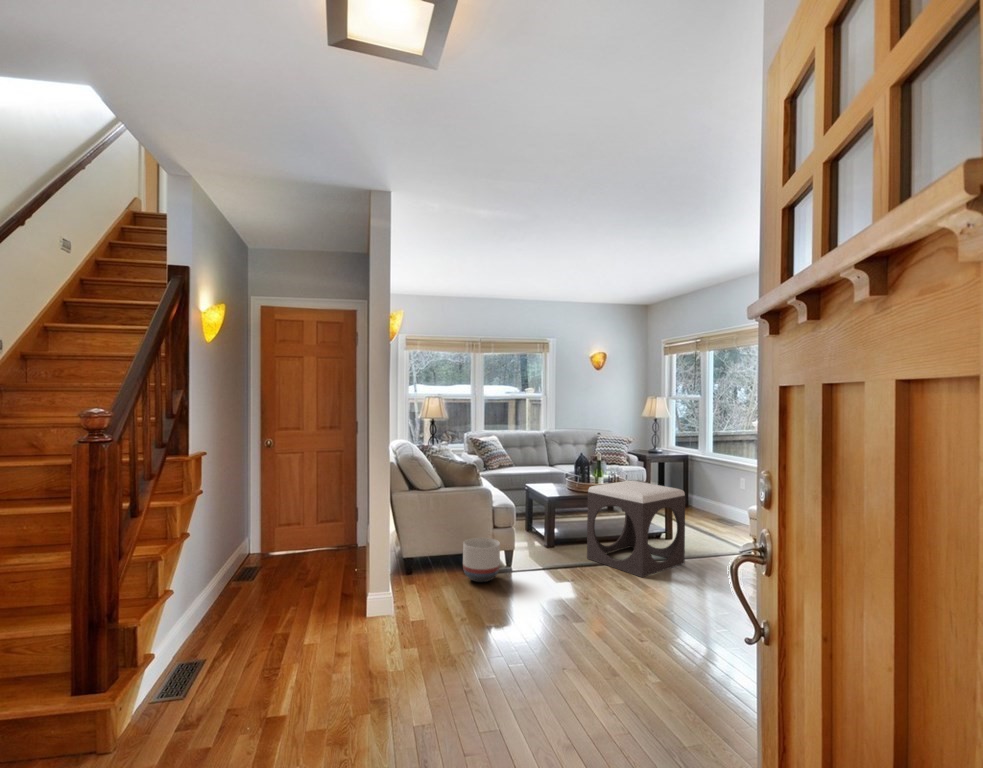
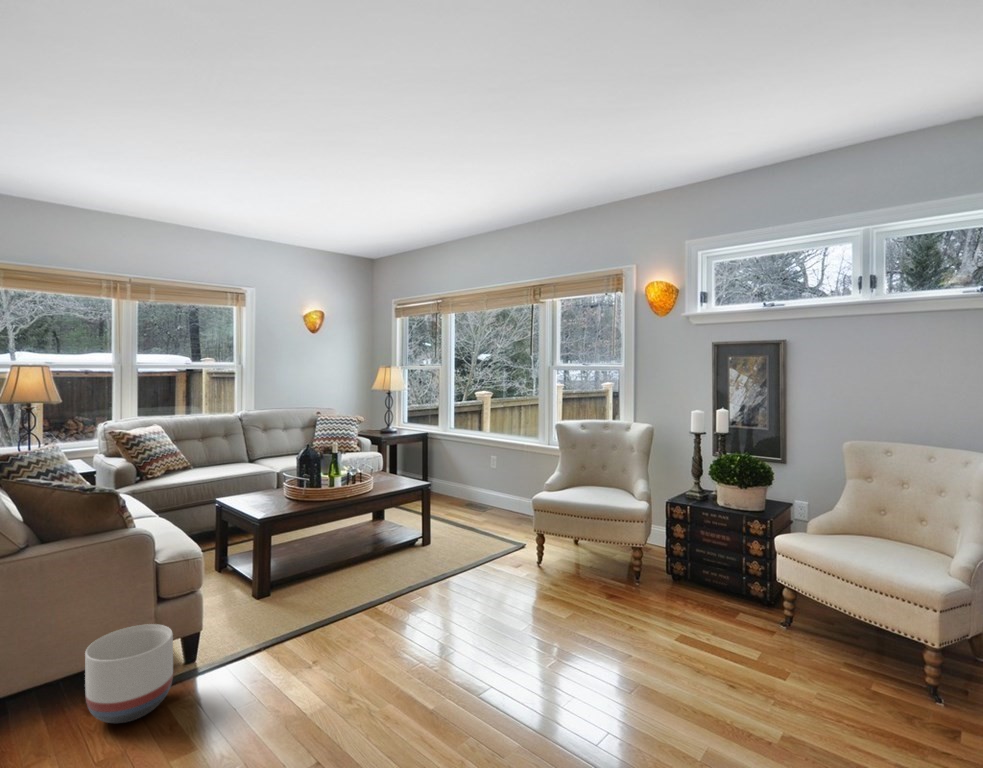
footstool: present [587,481,685,577] -> none [327,478,462,623]

